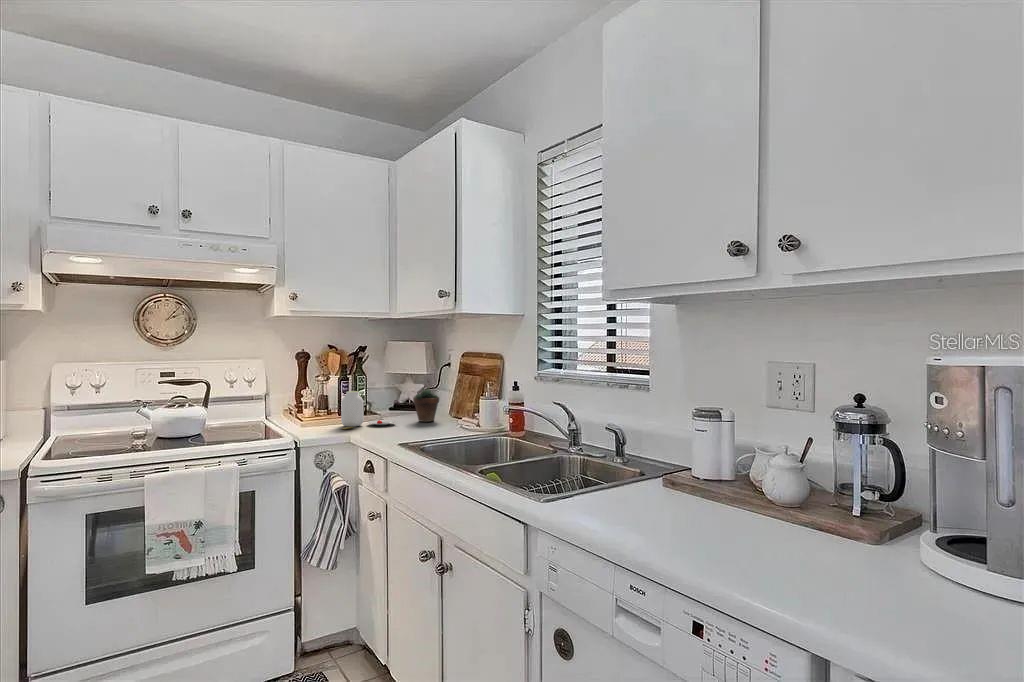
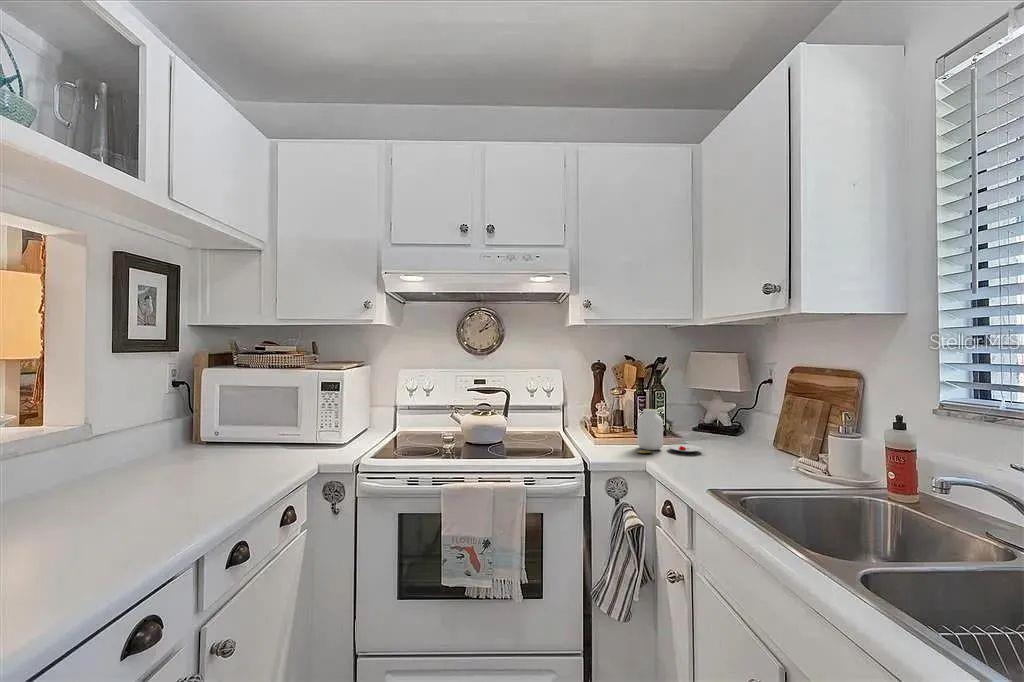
succulent plant: present [413,380,439,422] -> none [725,399,760,454]

